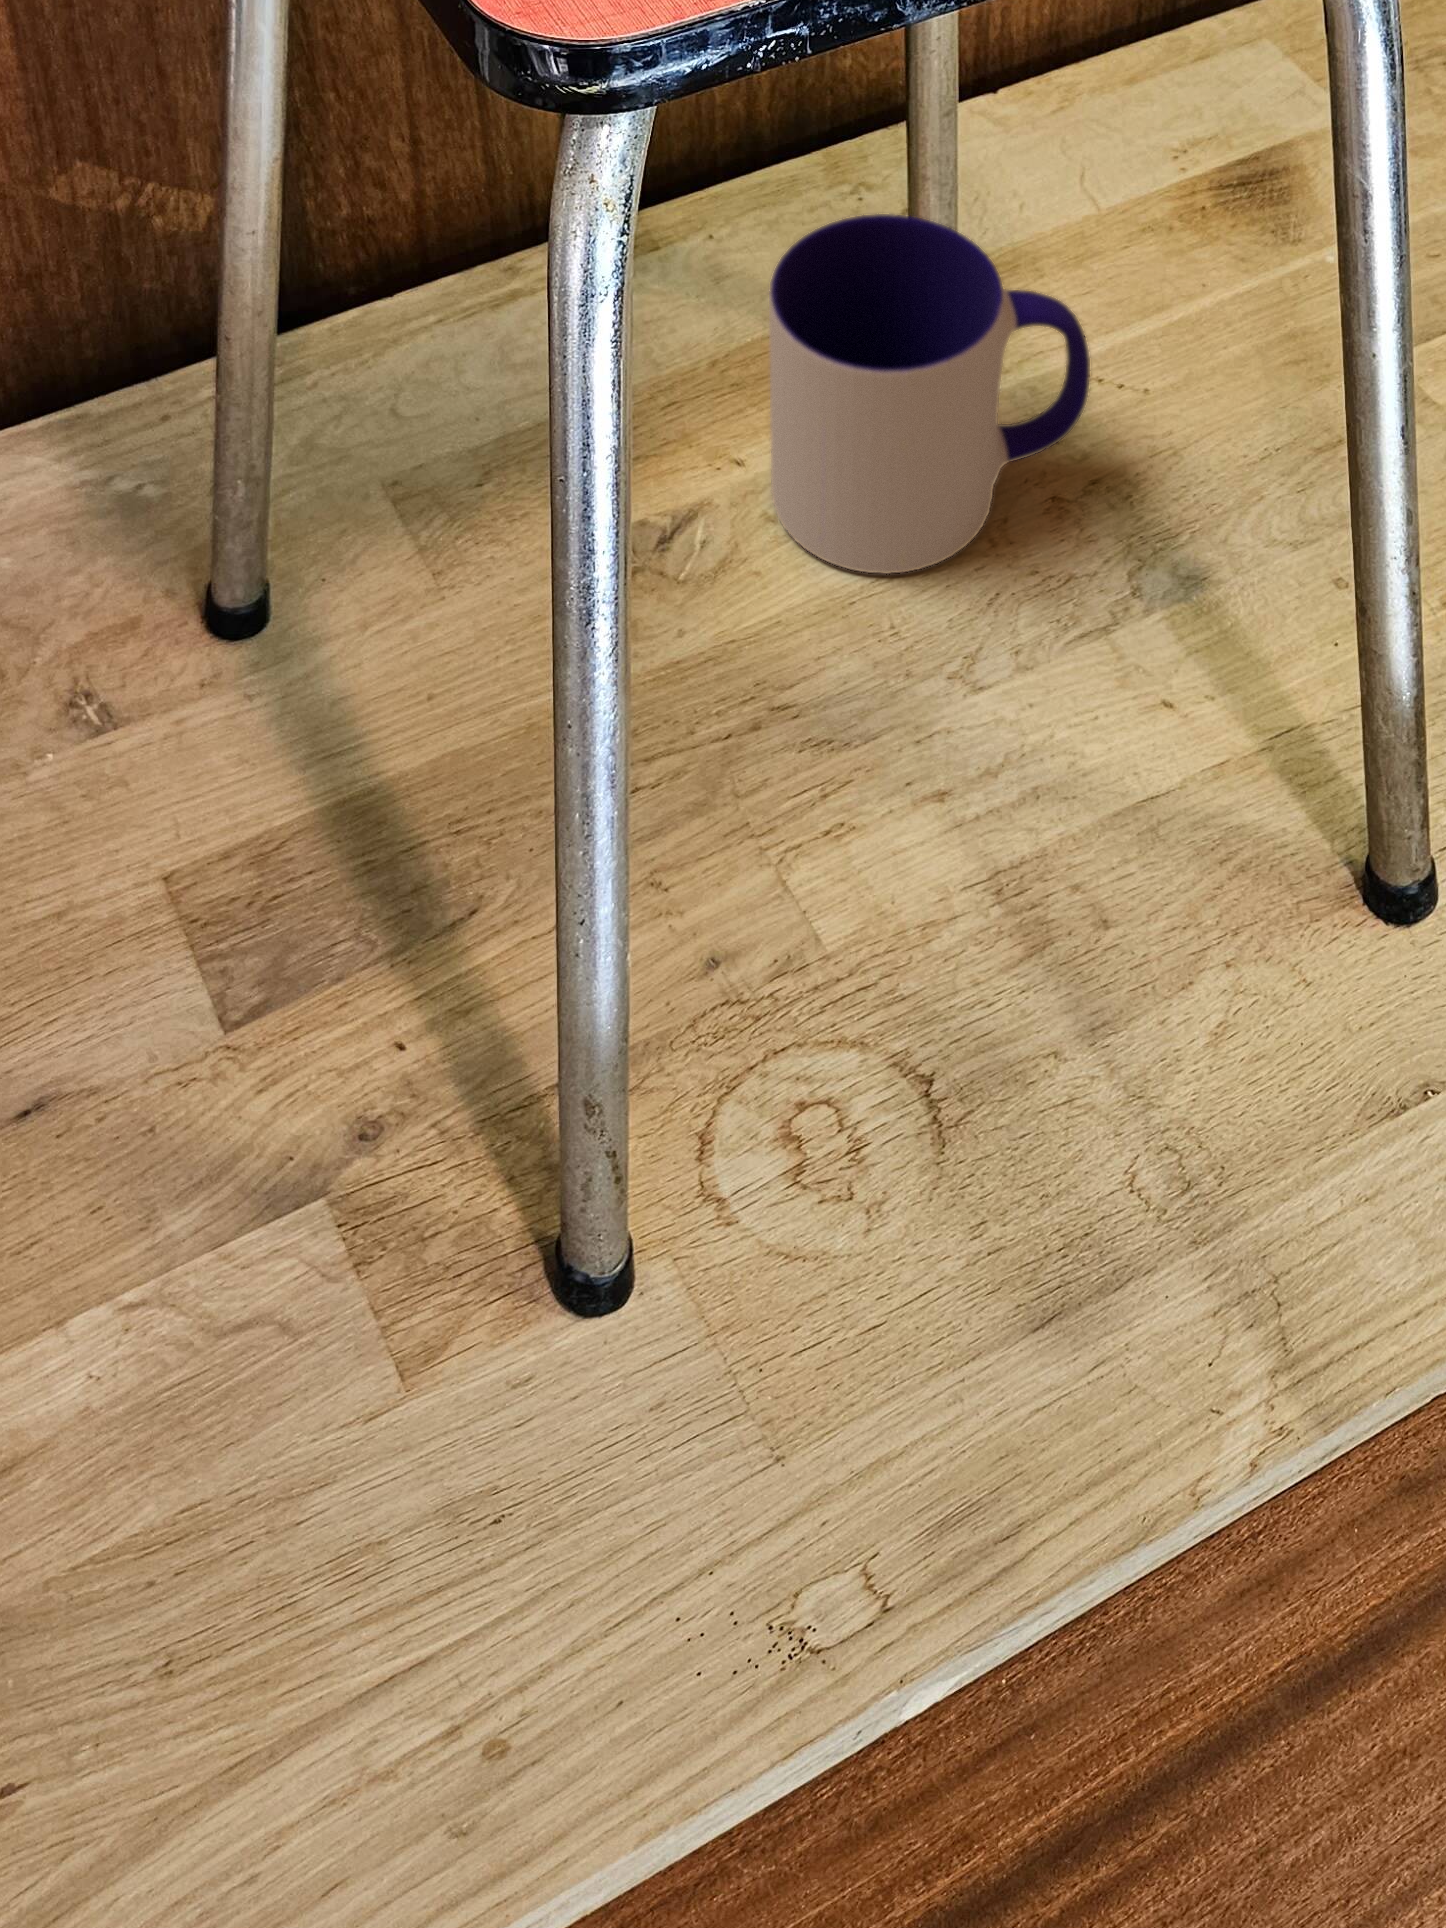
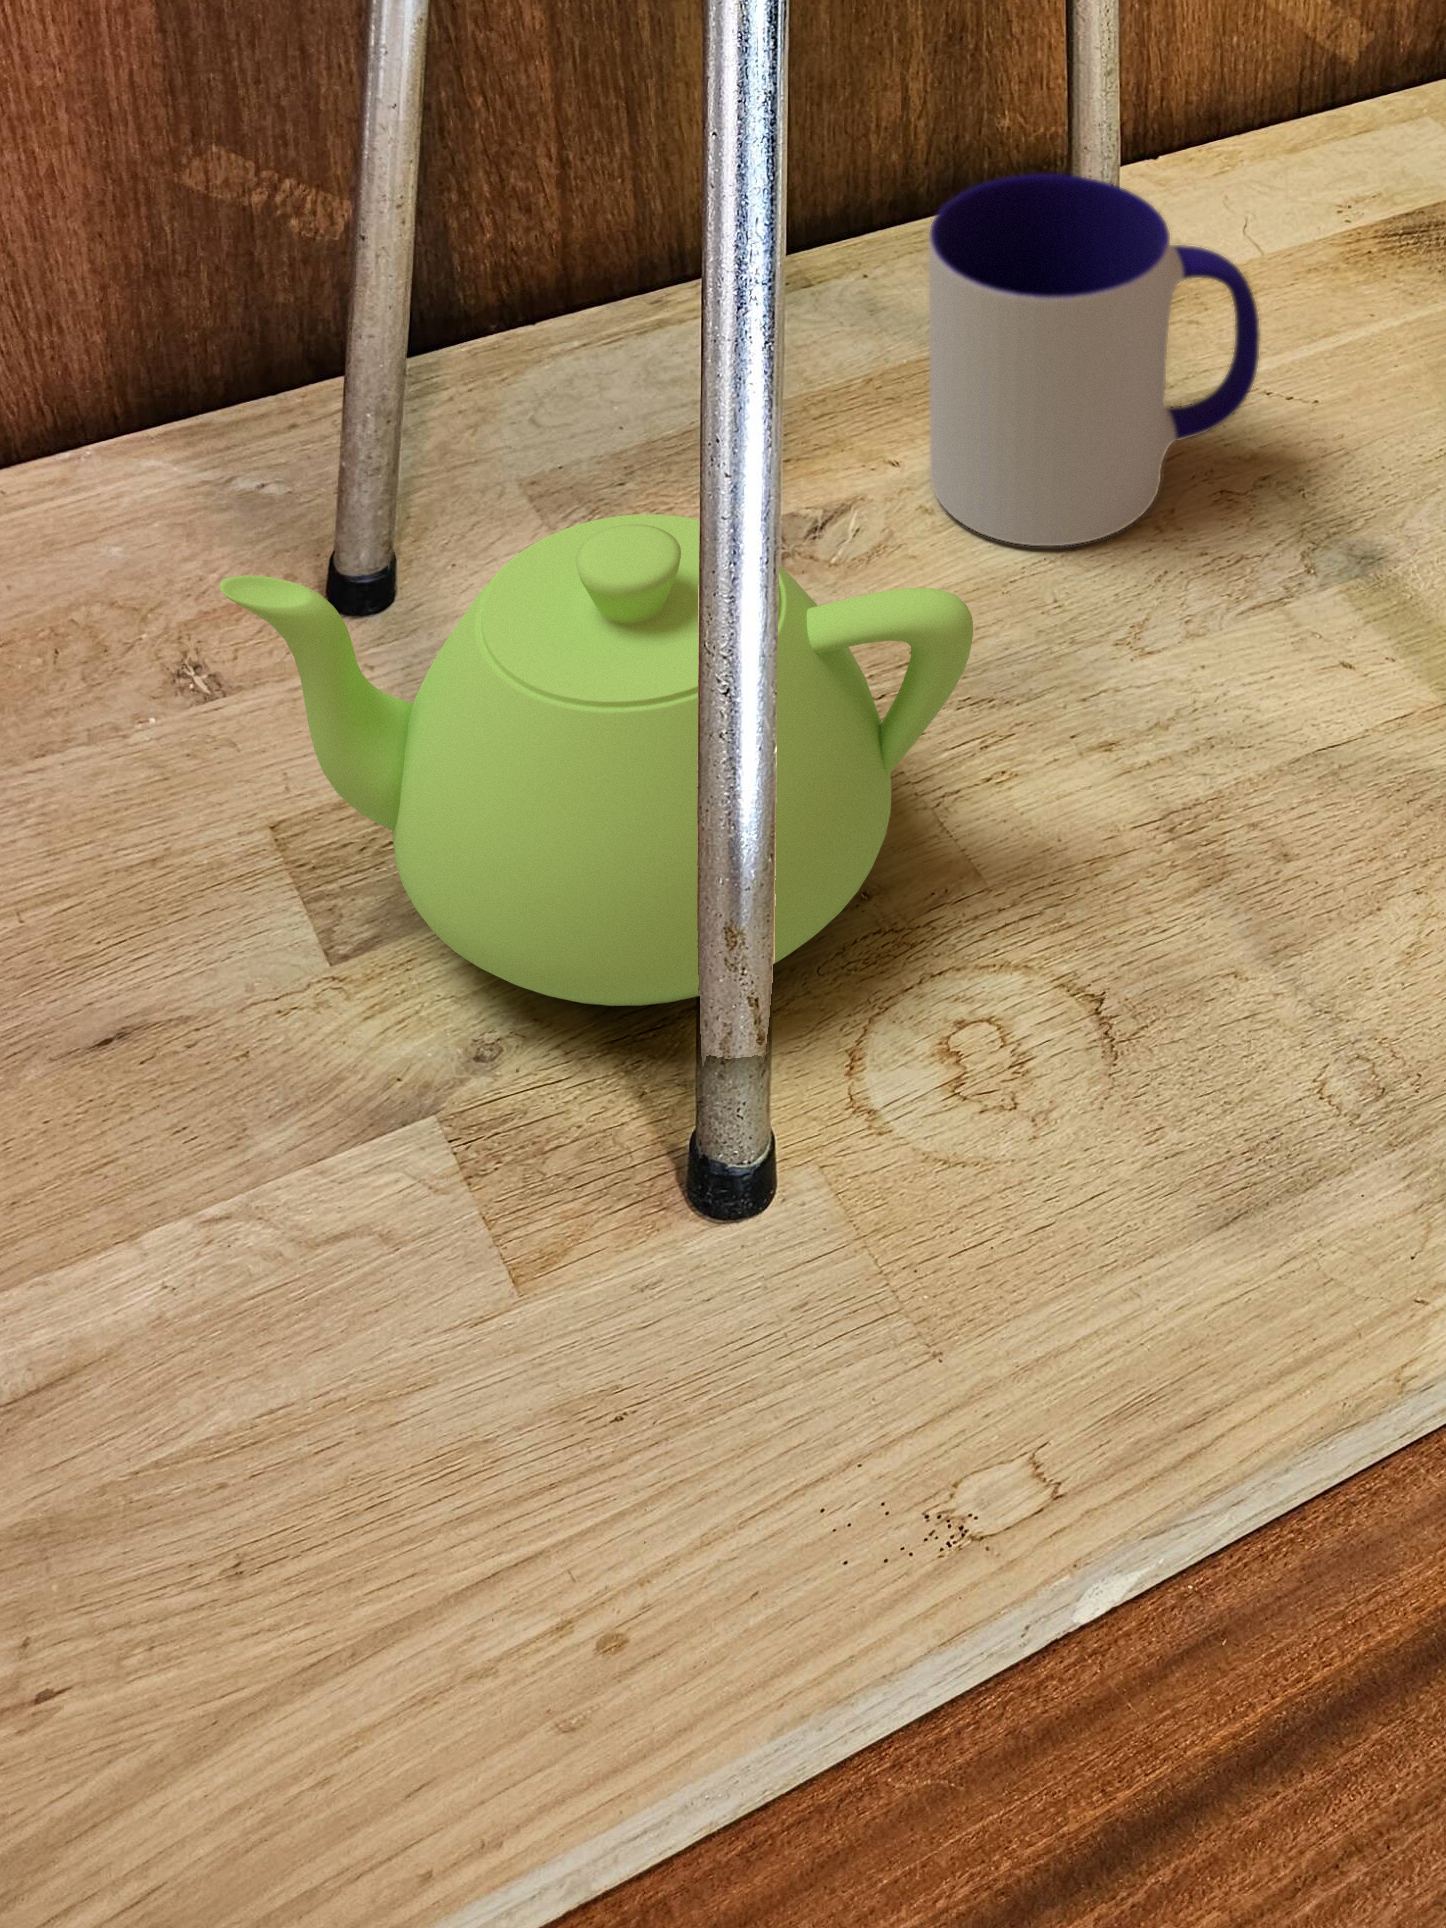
teapot: none [110,633,812,1101] -> present [219,514,973,1006]

